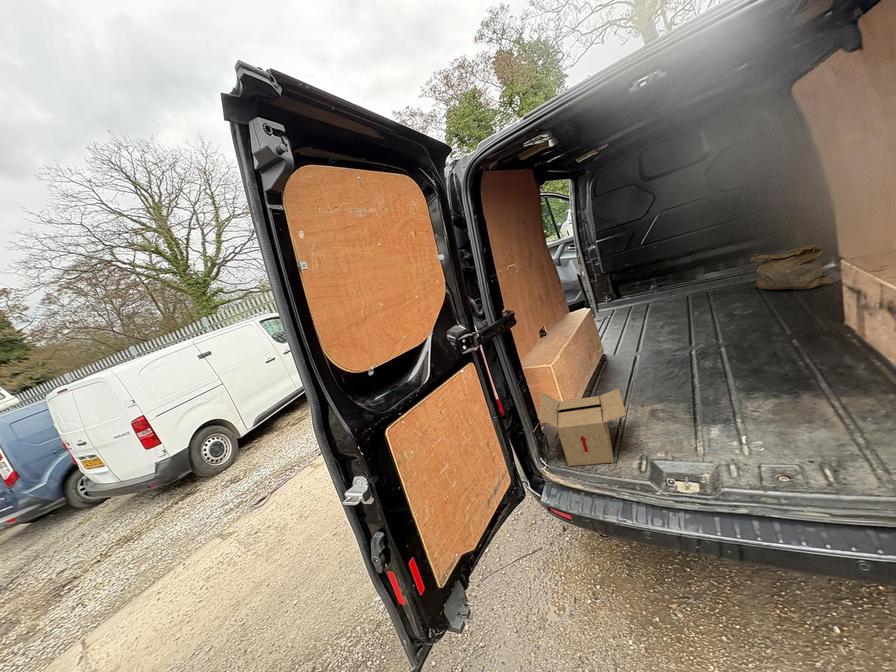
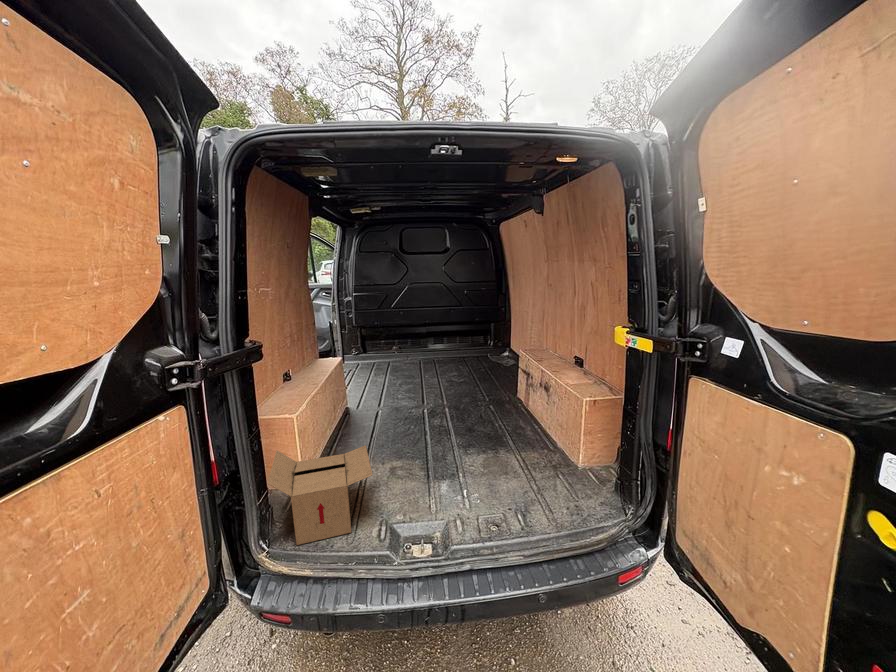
bag: present [751,245,833,290] -> none [467,334,513,368]

